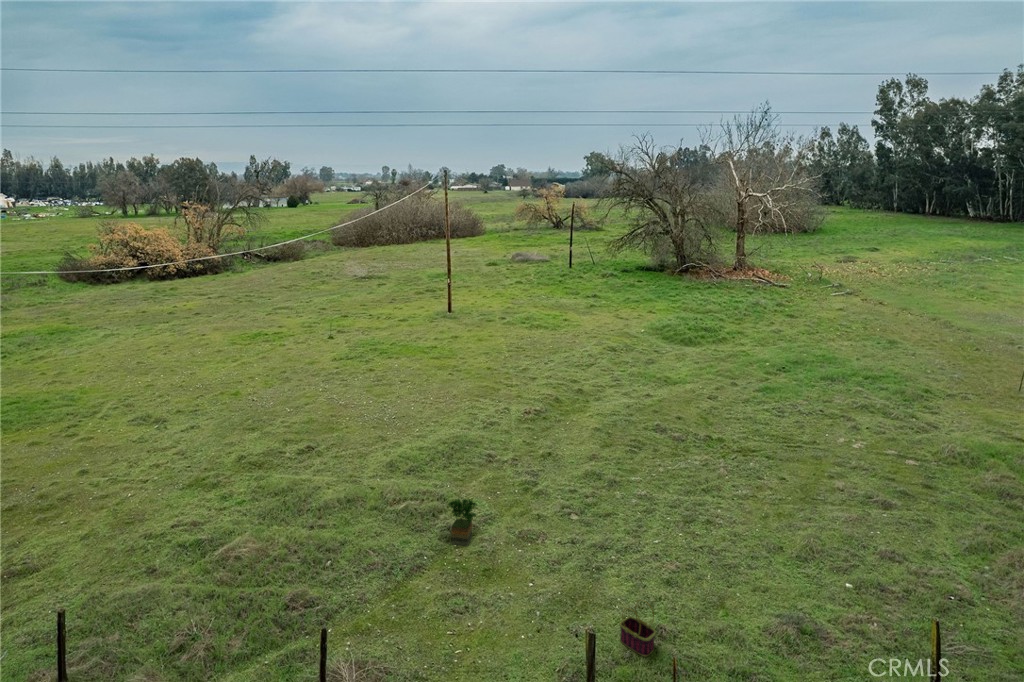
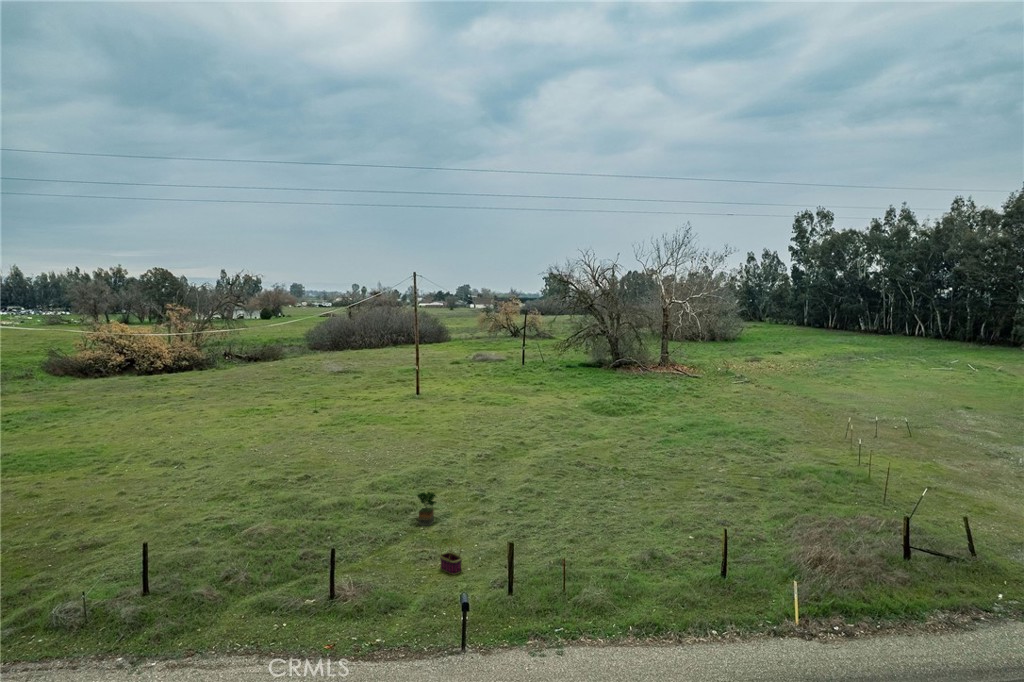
basket: present [620,600,656,657] -> present [440,548,462,575]

